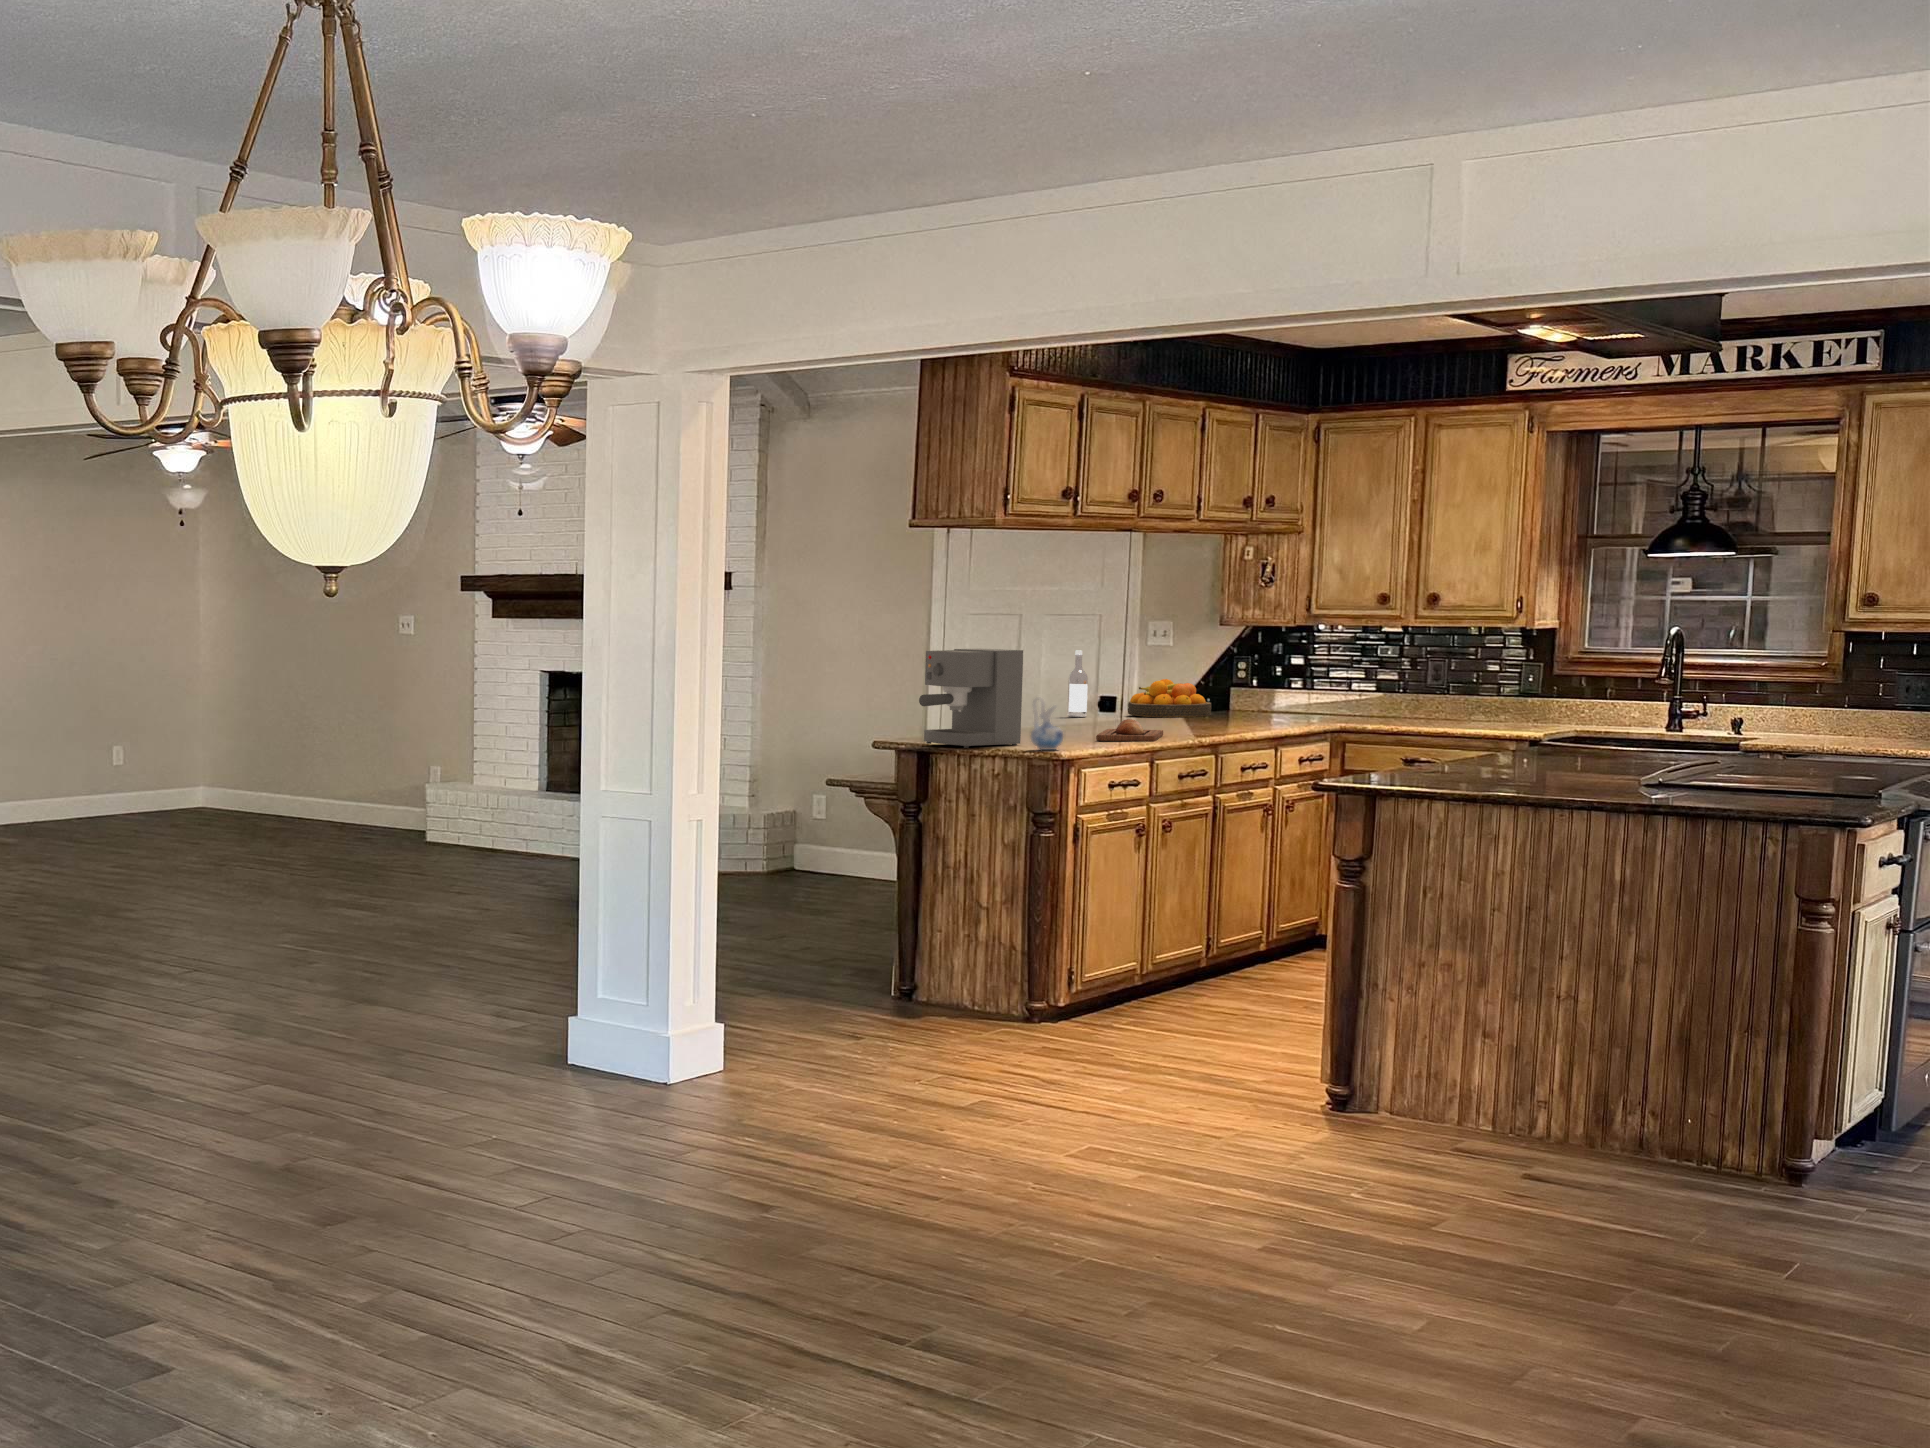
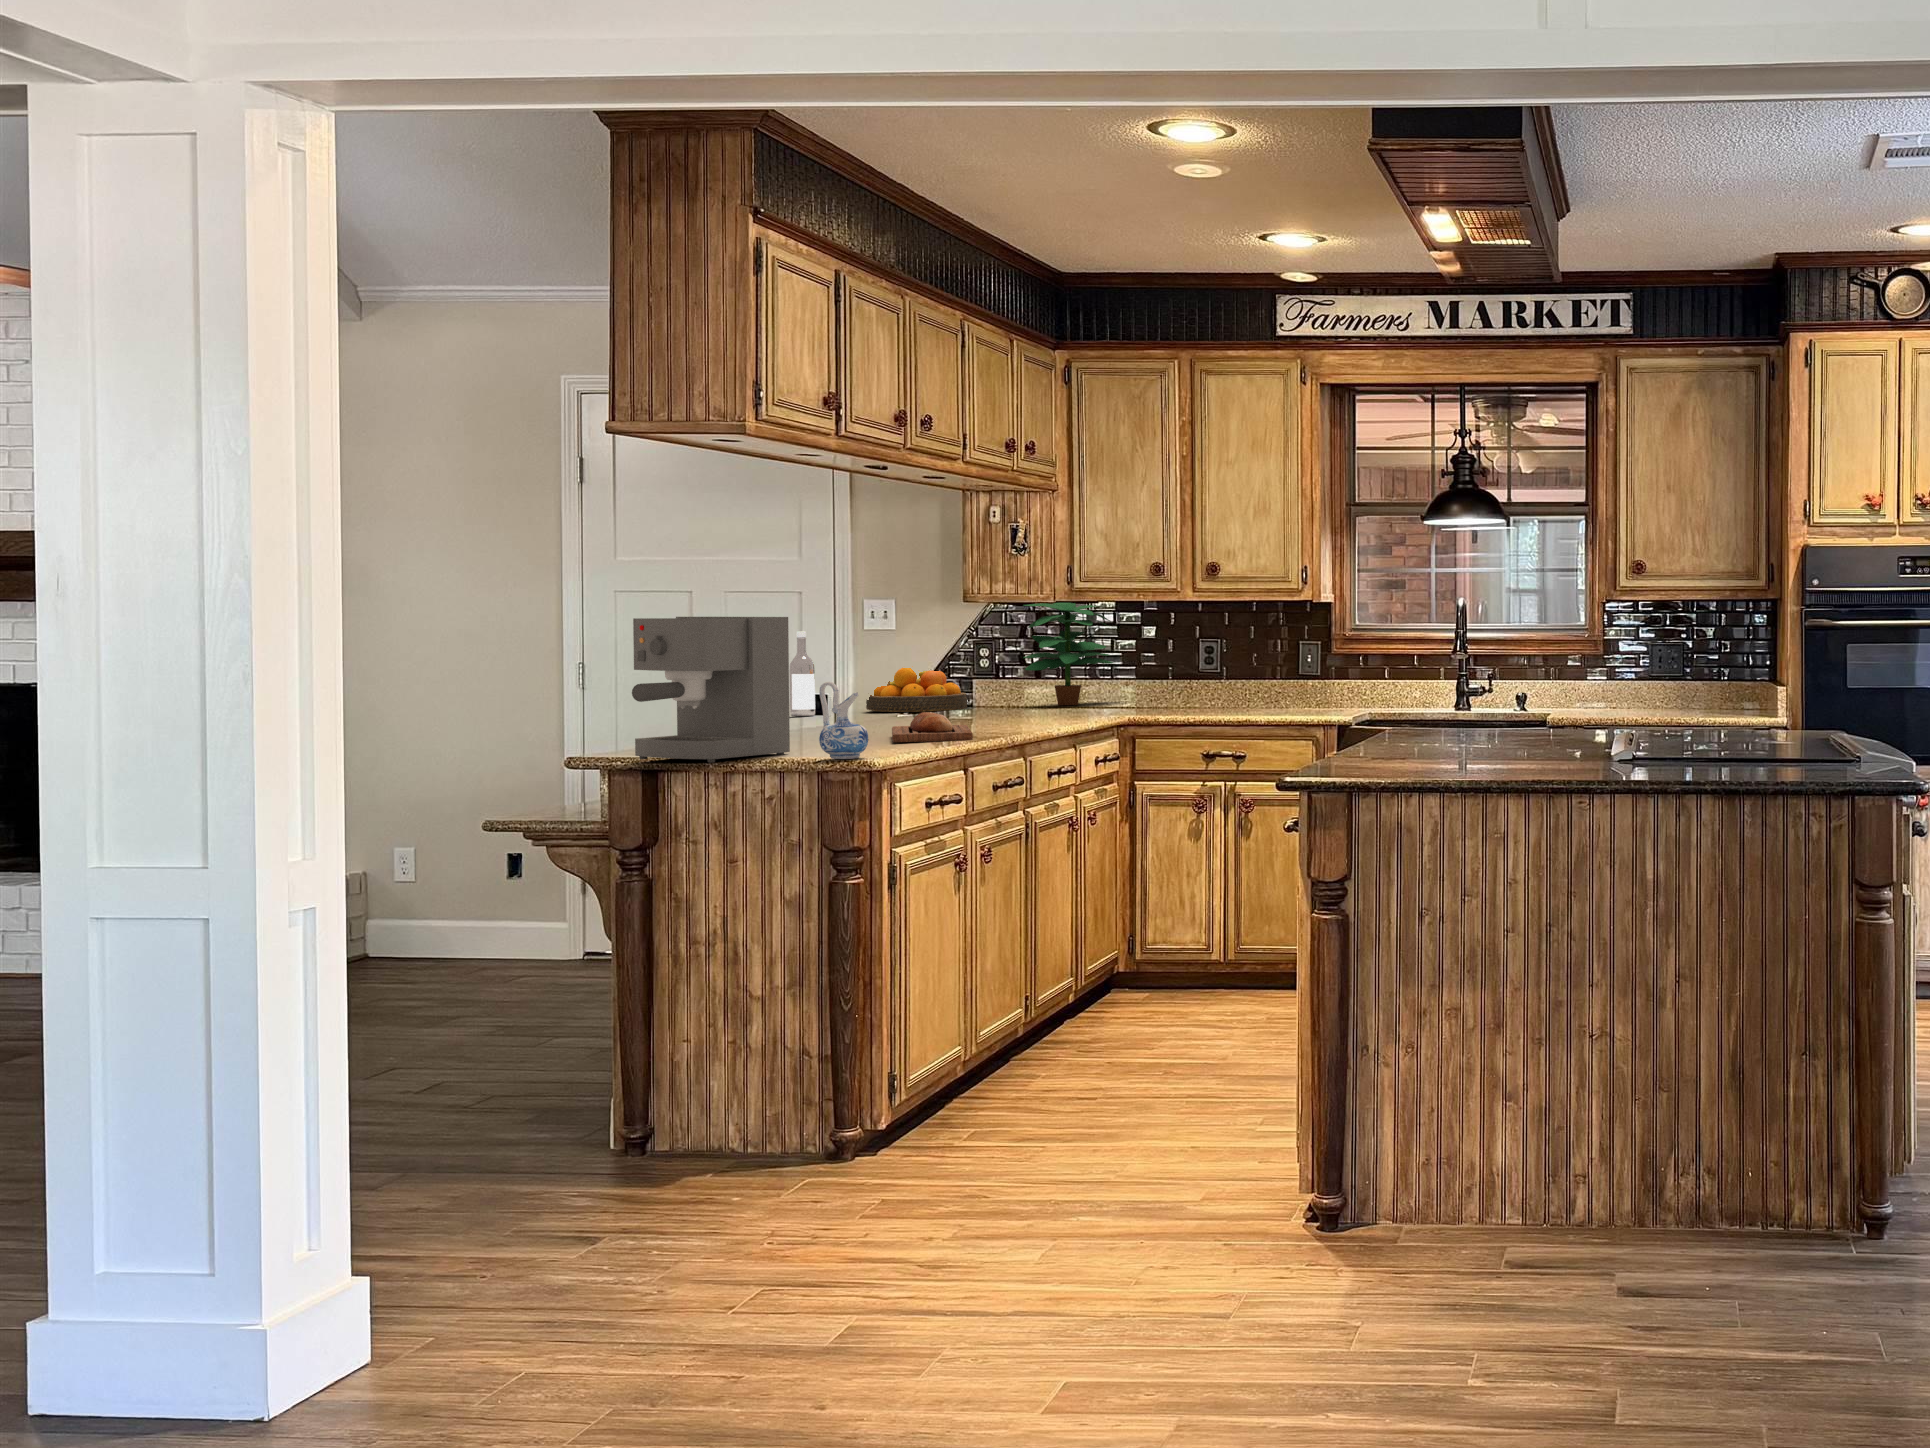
potted plant: none [1257,627,1341,717] -> present [1023,603,1113,705]

